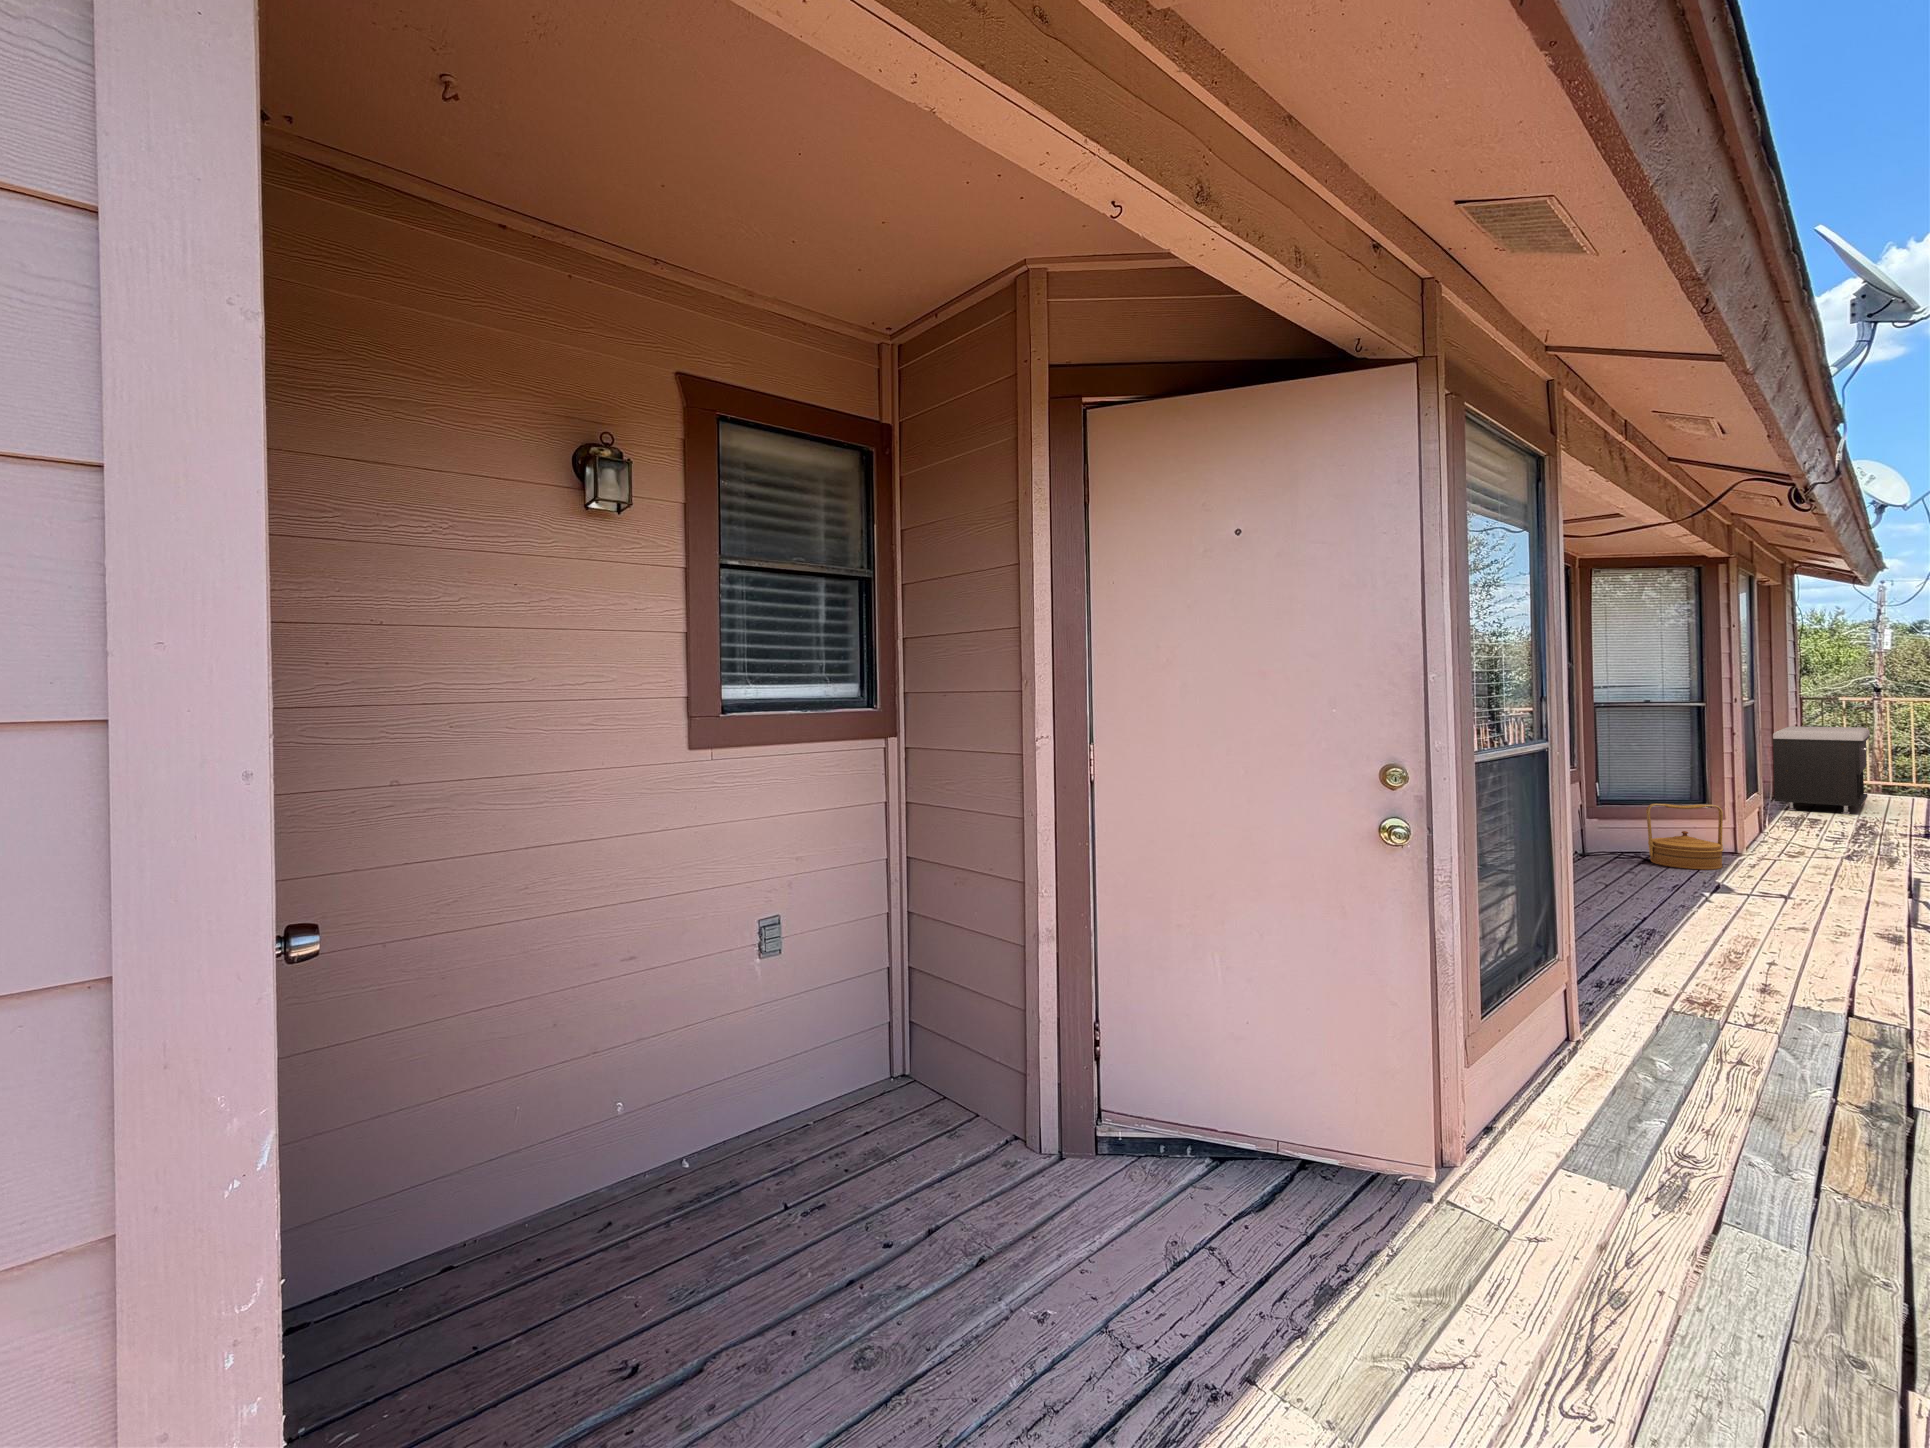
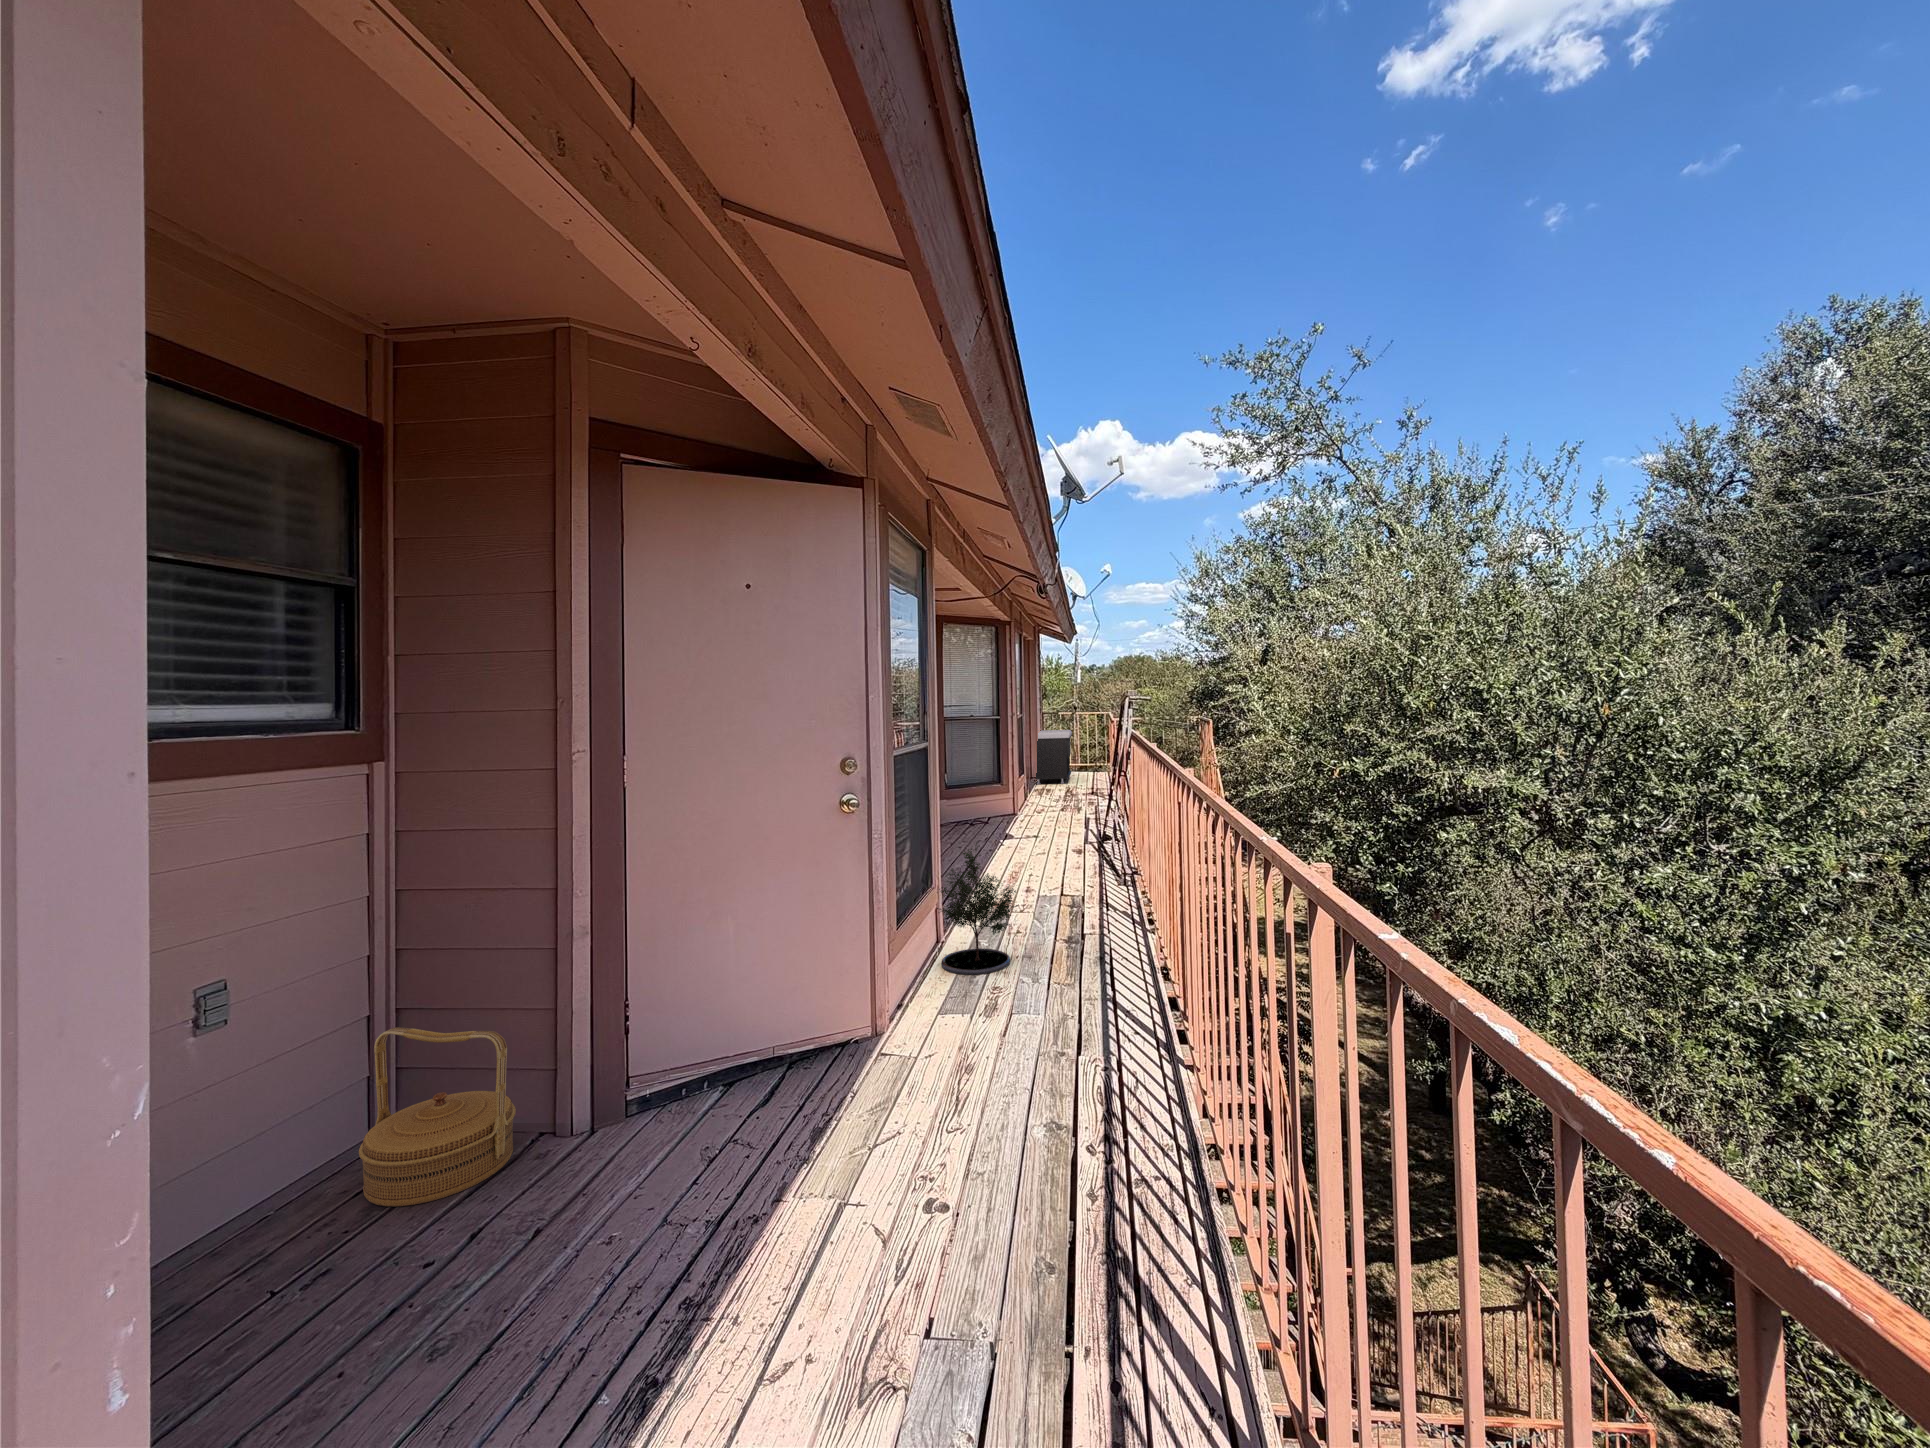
woven basket: present [1646,804,1724,870] -> present [359,1027,516,1207]
potted tree: none [1562,900,1739,1122] -> present [937,842,1018,974]

